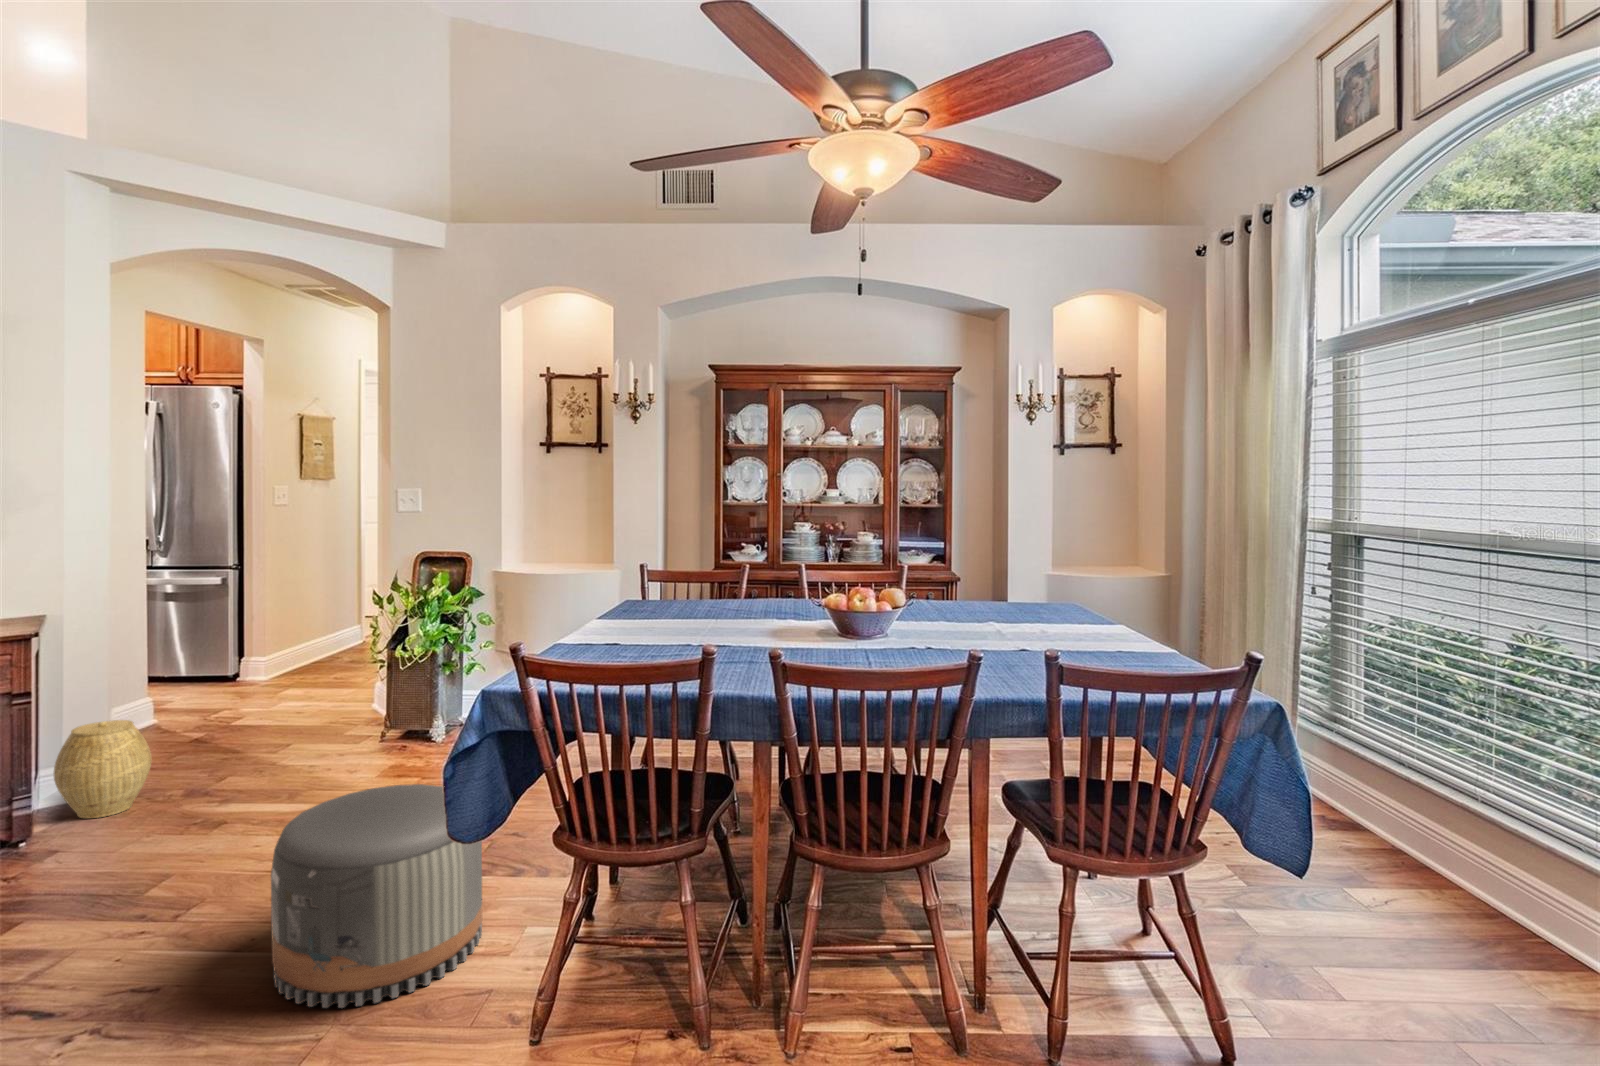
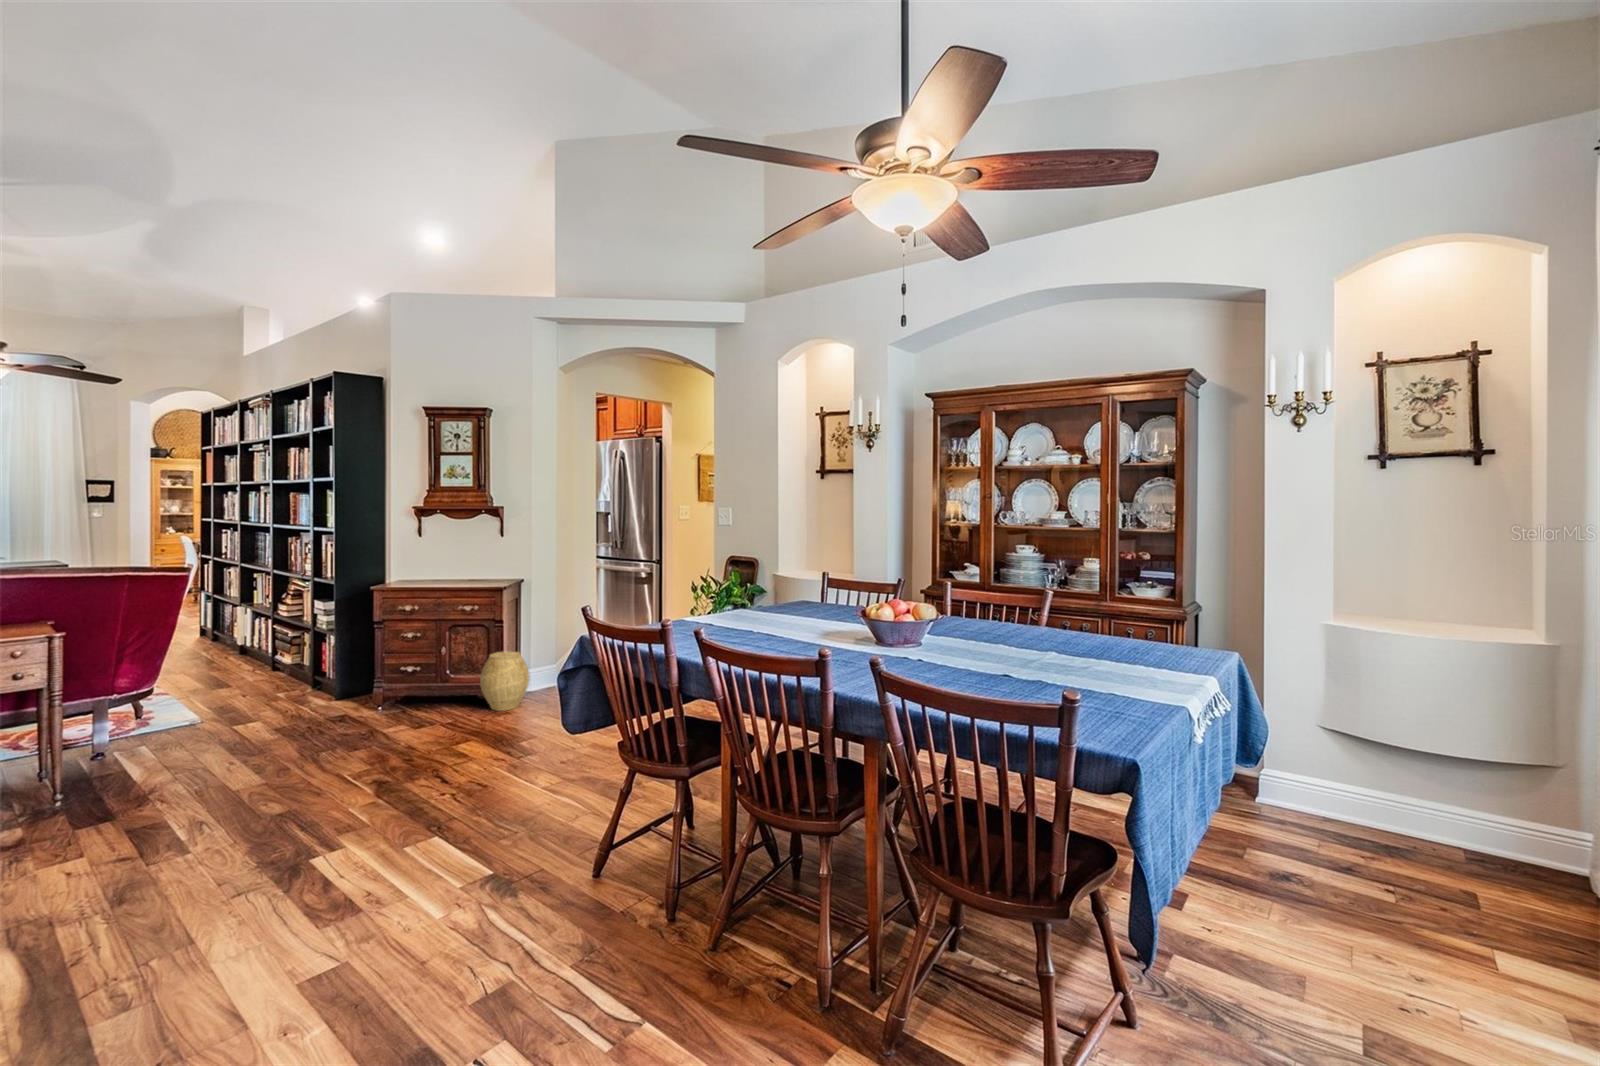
pouf: present [271,784,482,1008] -> none [428,720,572,869]

